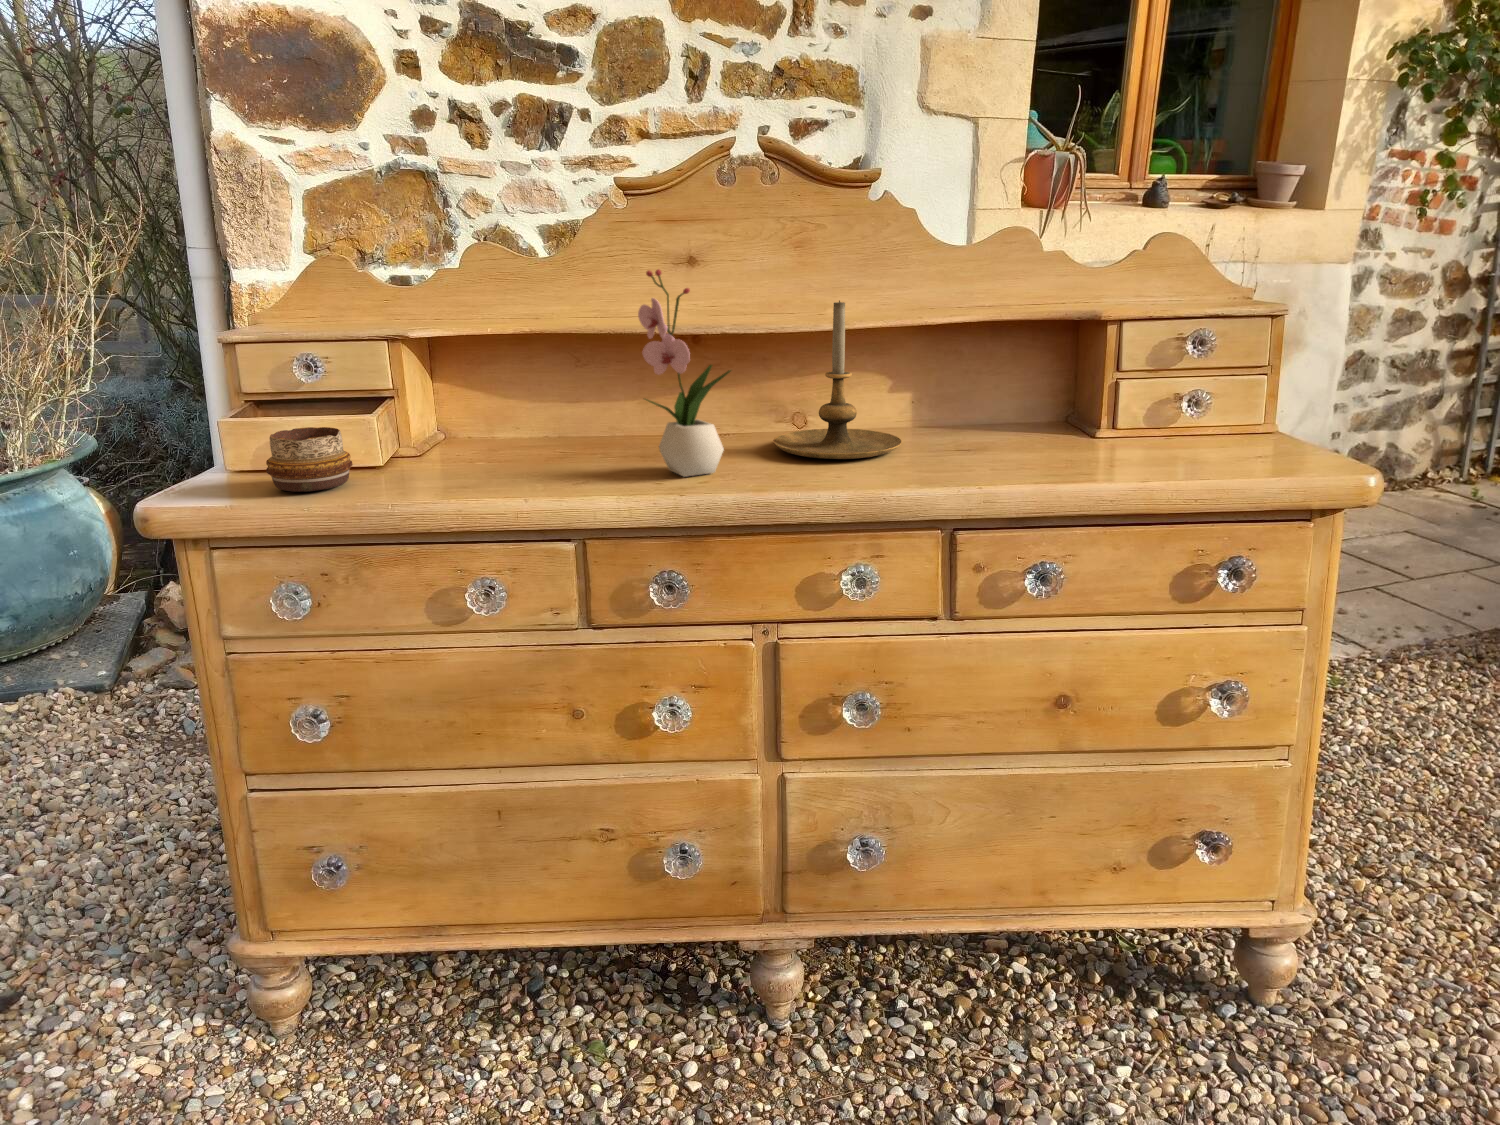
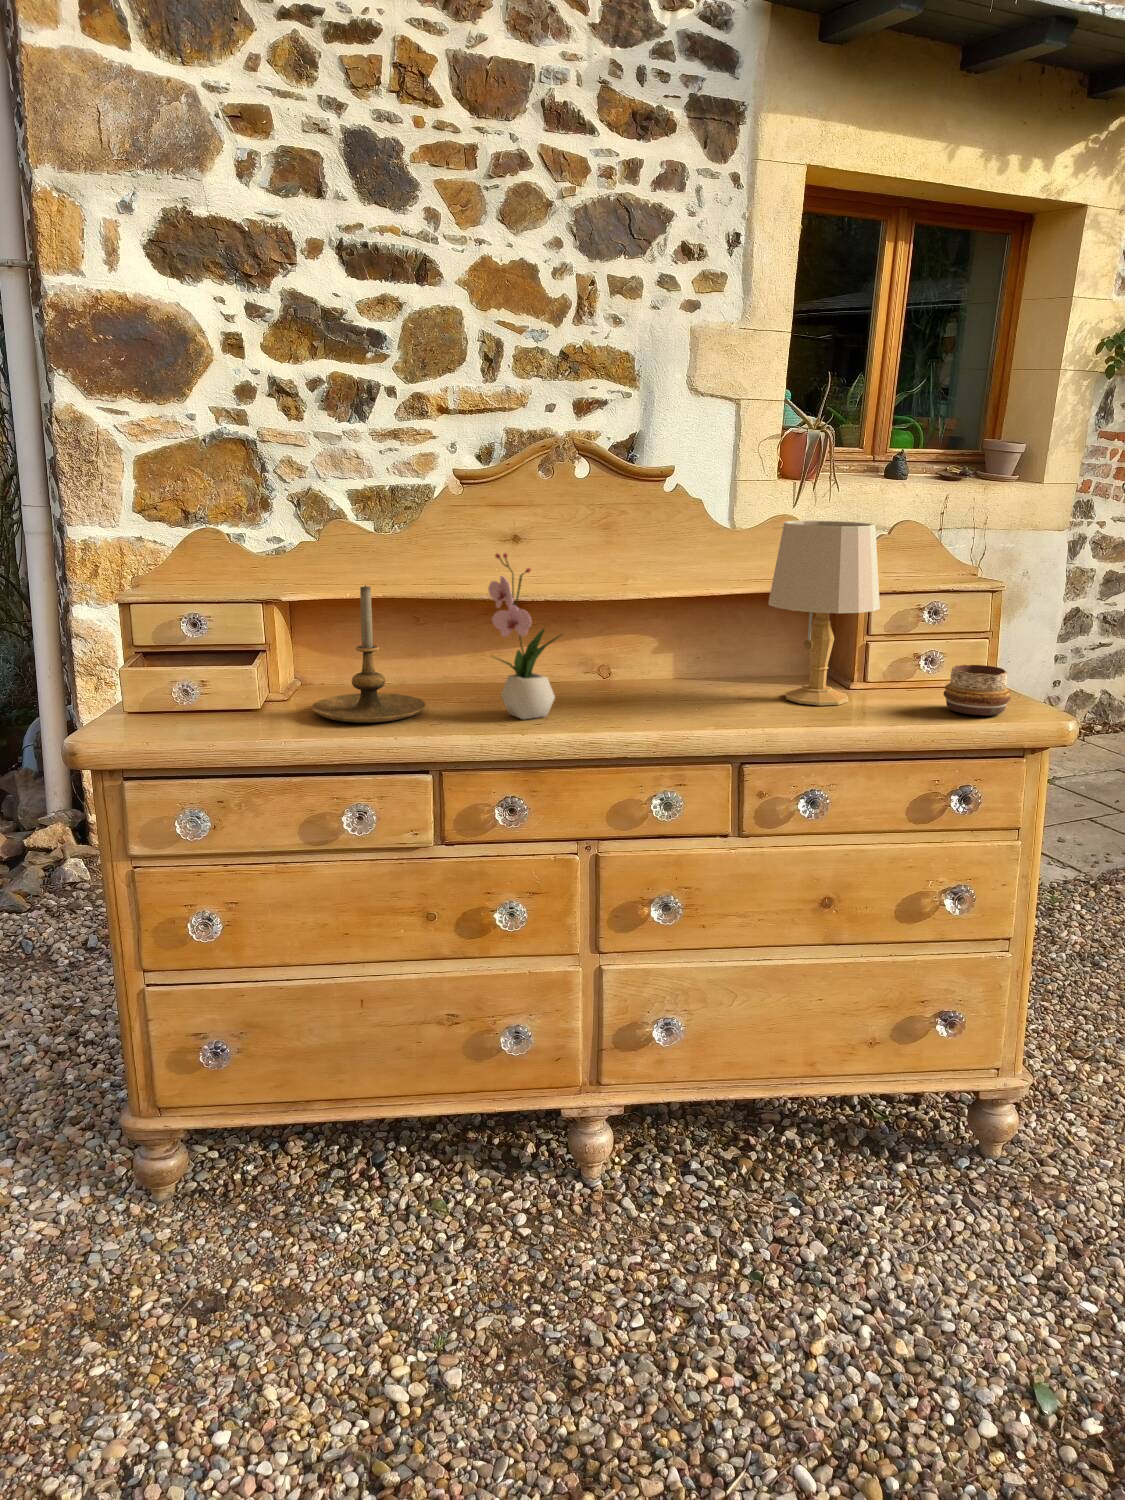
table lamp: none [993,227,1133,457] -> present [769,520,880,705]
candle holder: present [773,301,902,459] -> present [312,585,426,723]
decorative bowl: present [266,427,353,492] -> present [943,665,1011,715]

